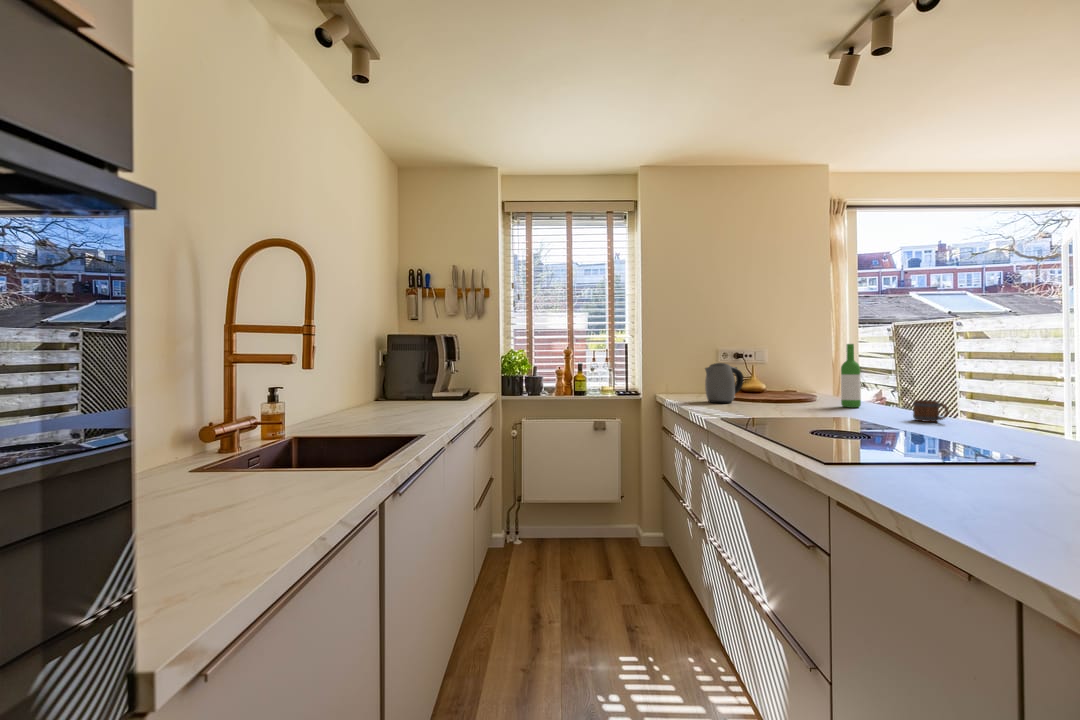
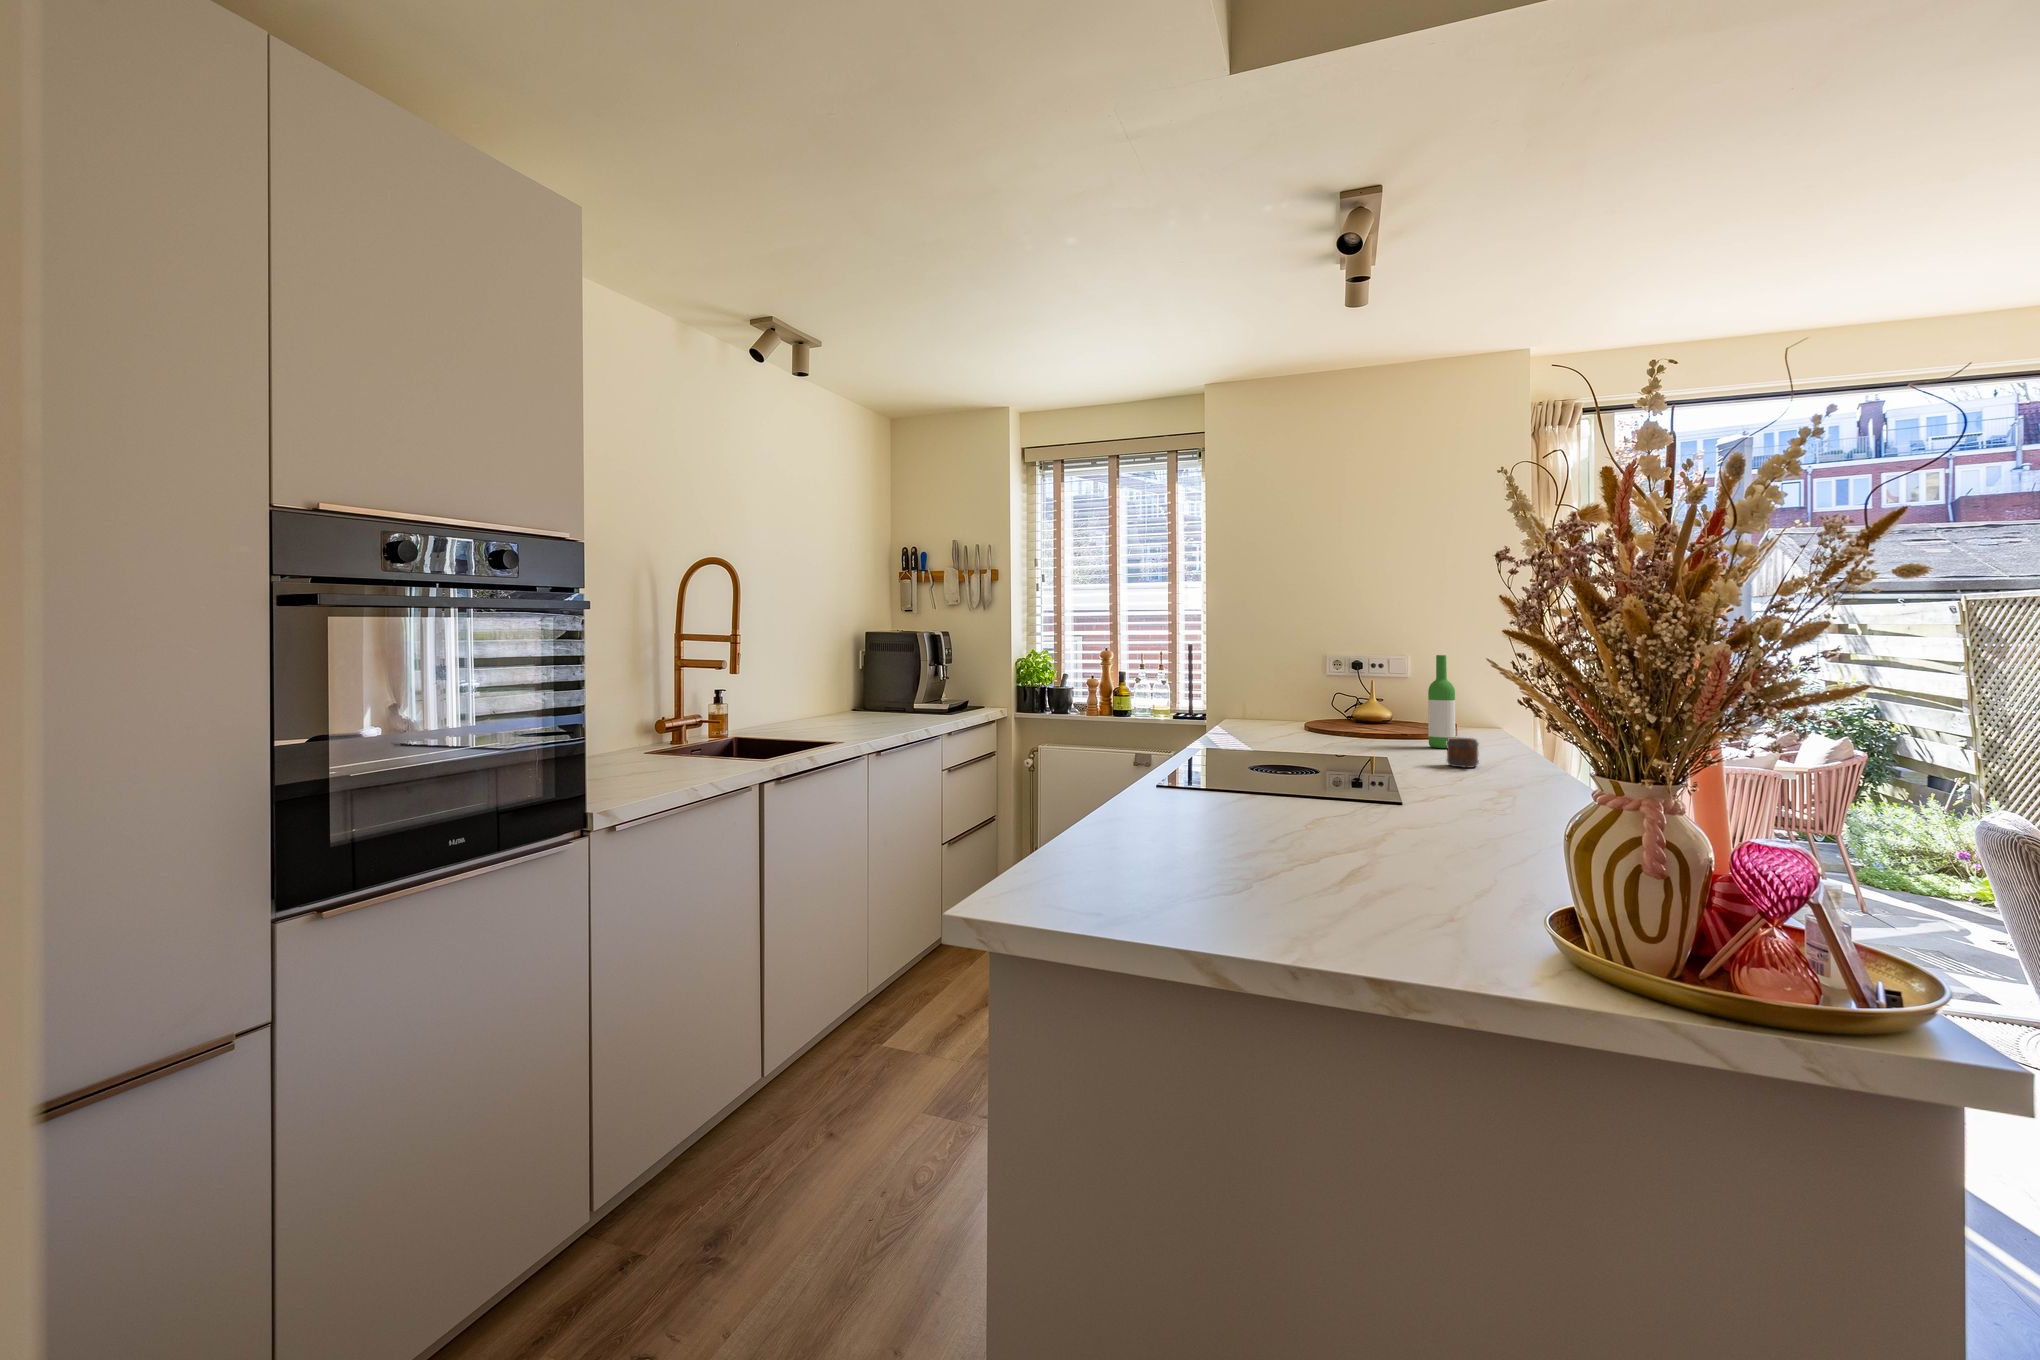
kettle: present [705,363,743,403] -> none [1253,677,1315,734]

